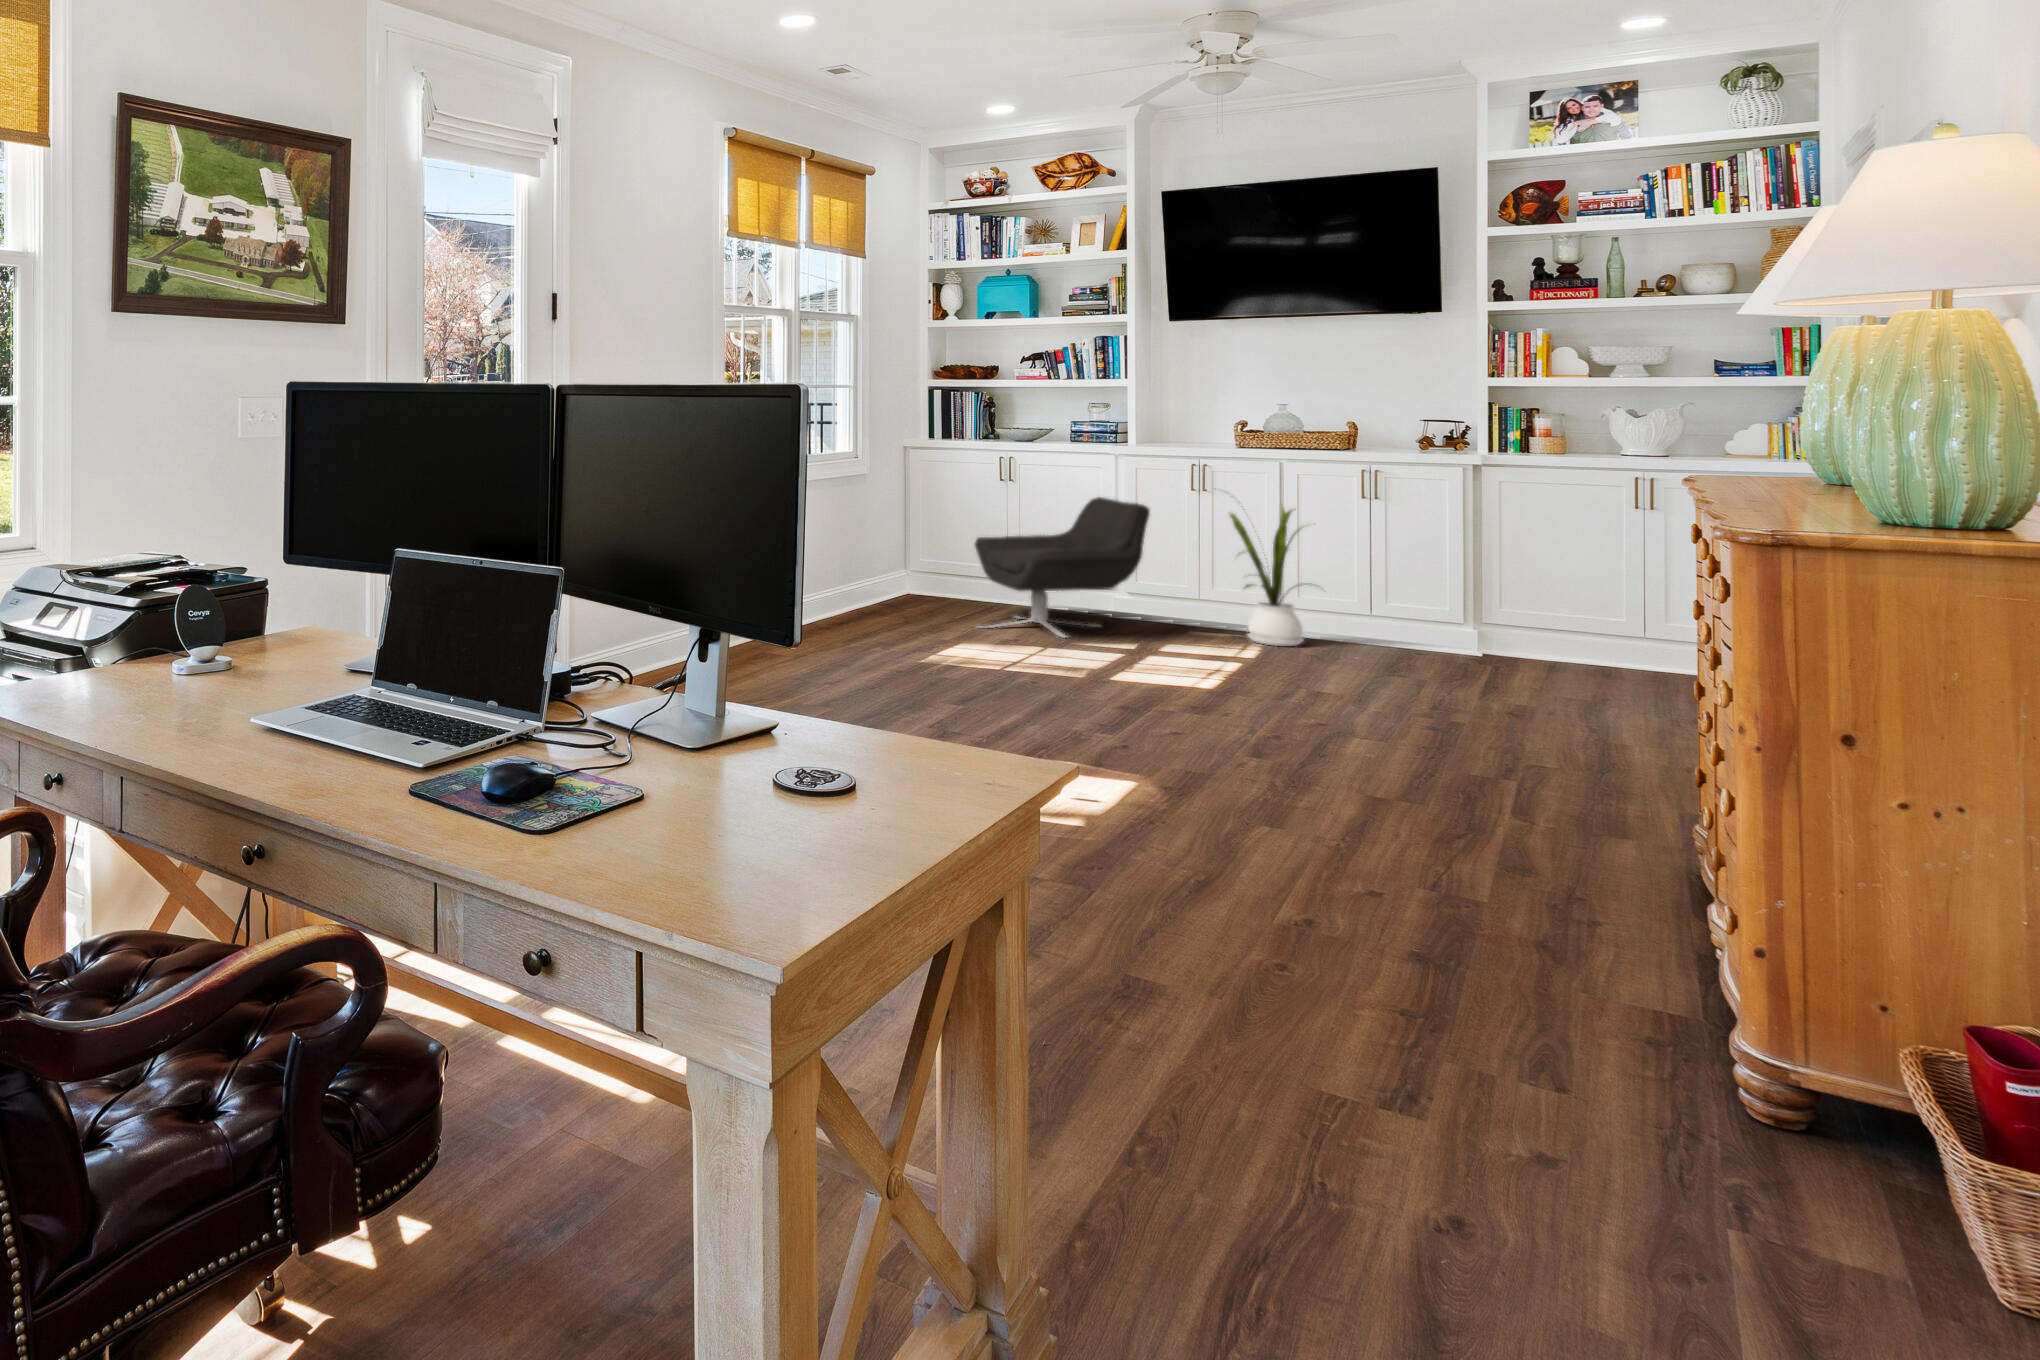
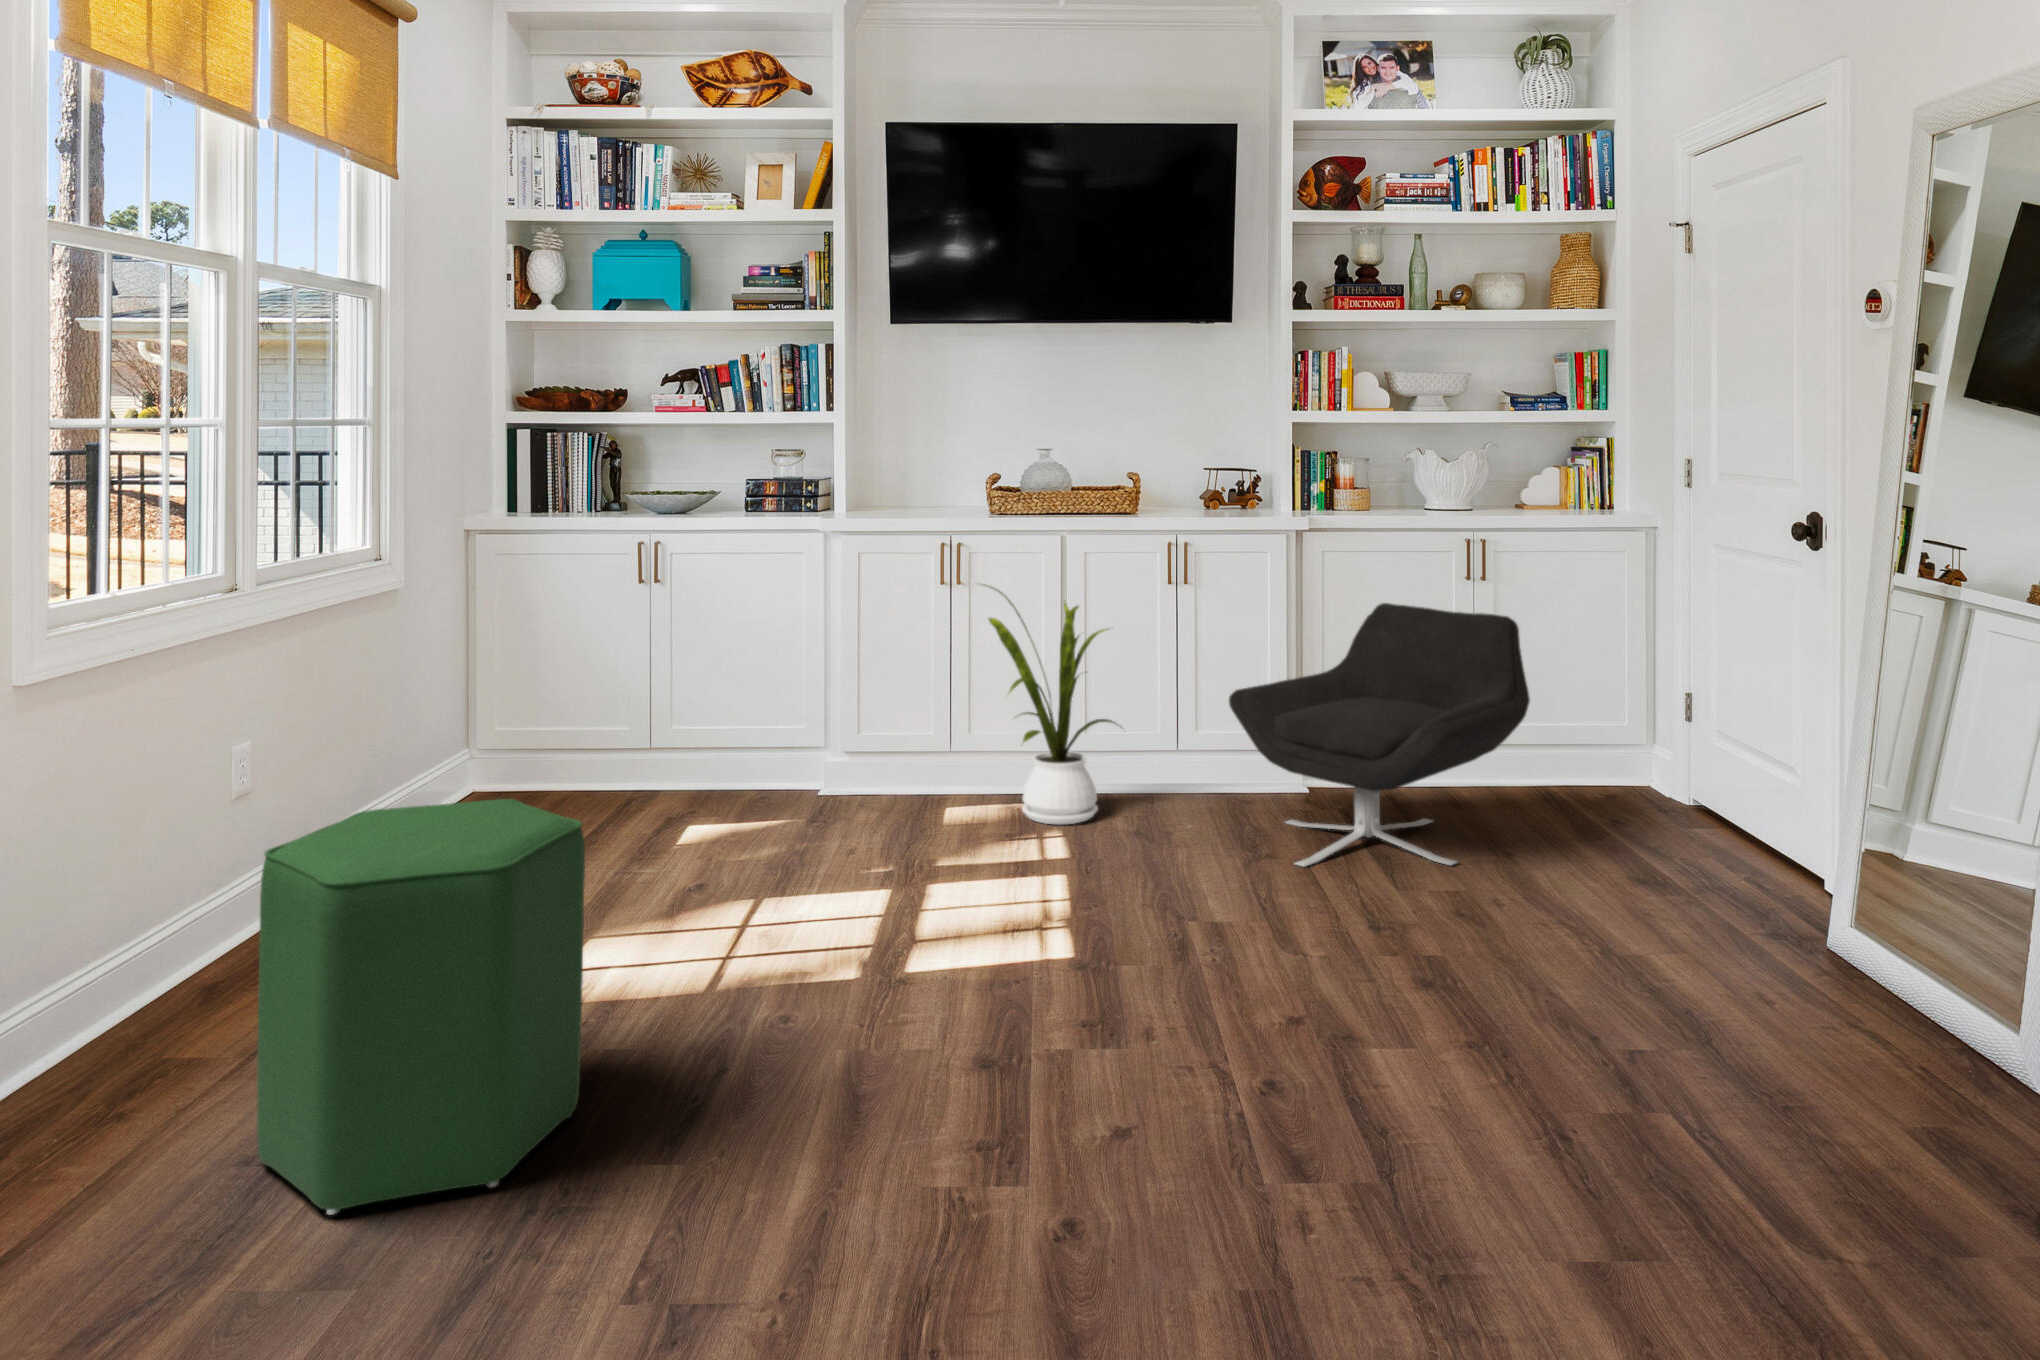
lounge chair: present [975,497,1150,637] -> present [1229,603,1530,867]
ottoman: none [813,551,939,697] -> present [257,799,585,1215]

